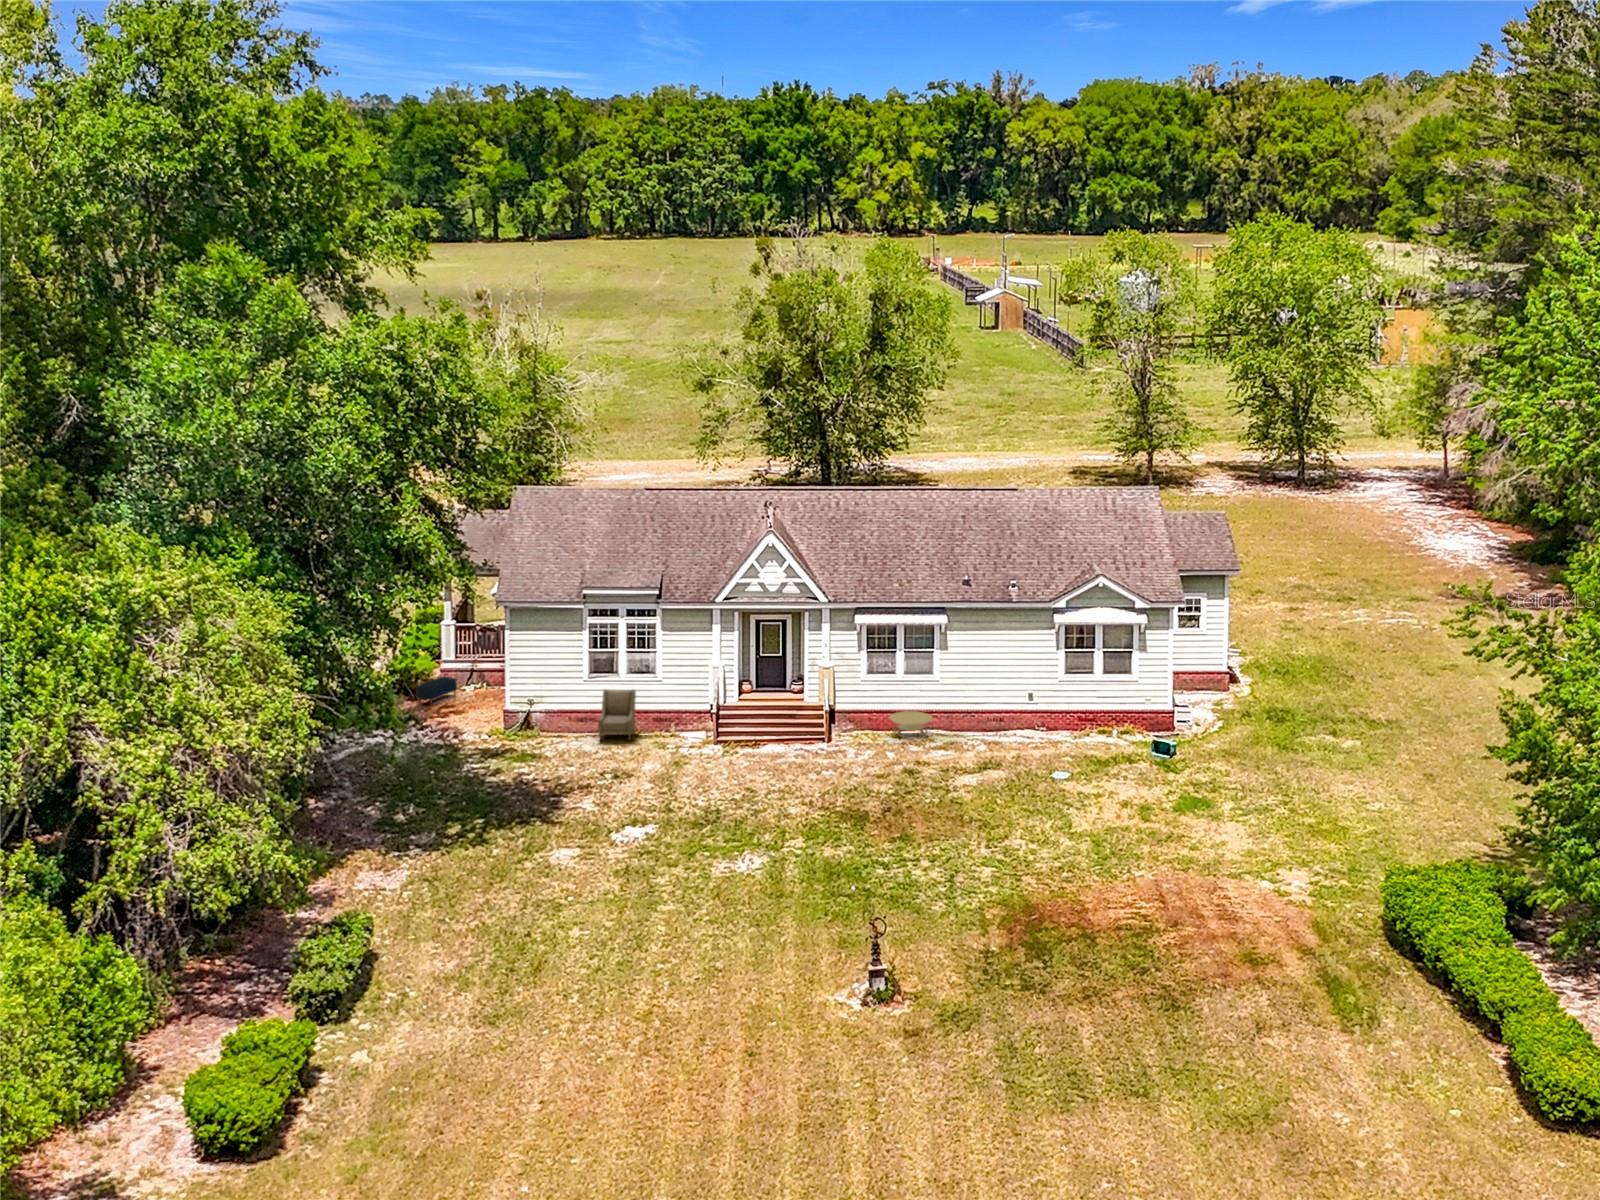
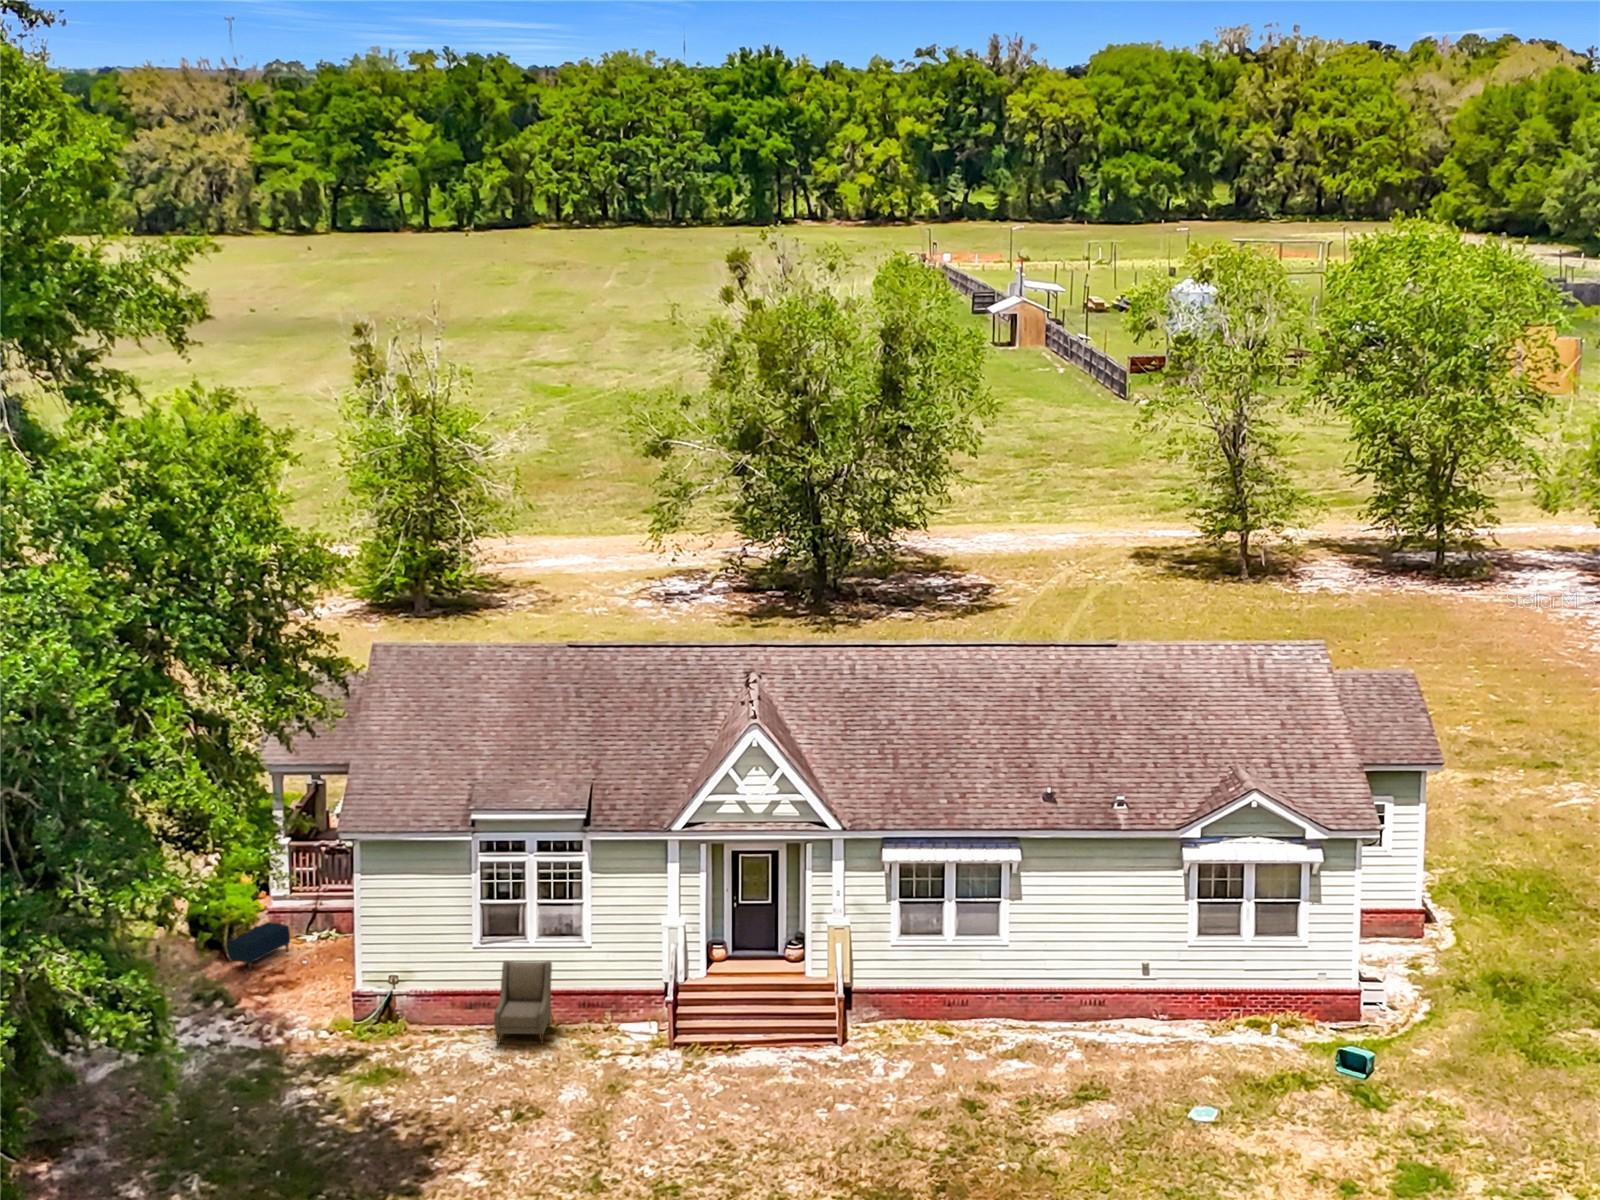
round table: present [889,711,932,738] -> none [934,991,1000,1037]

